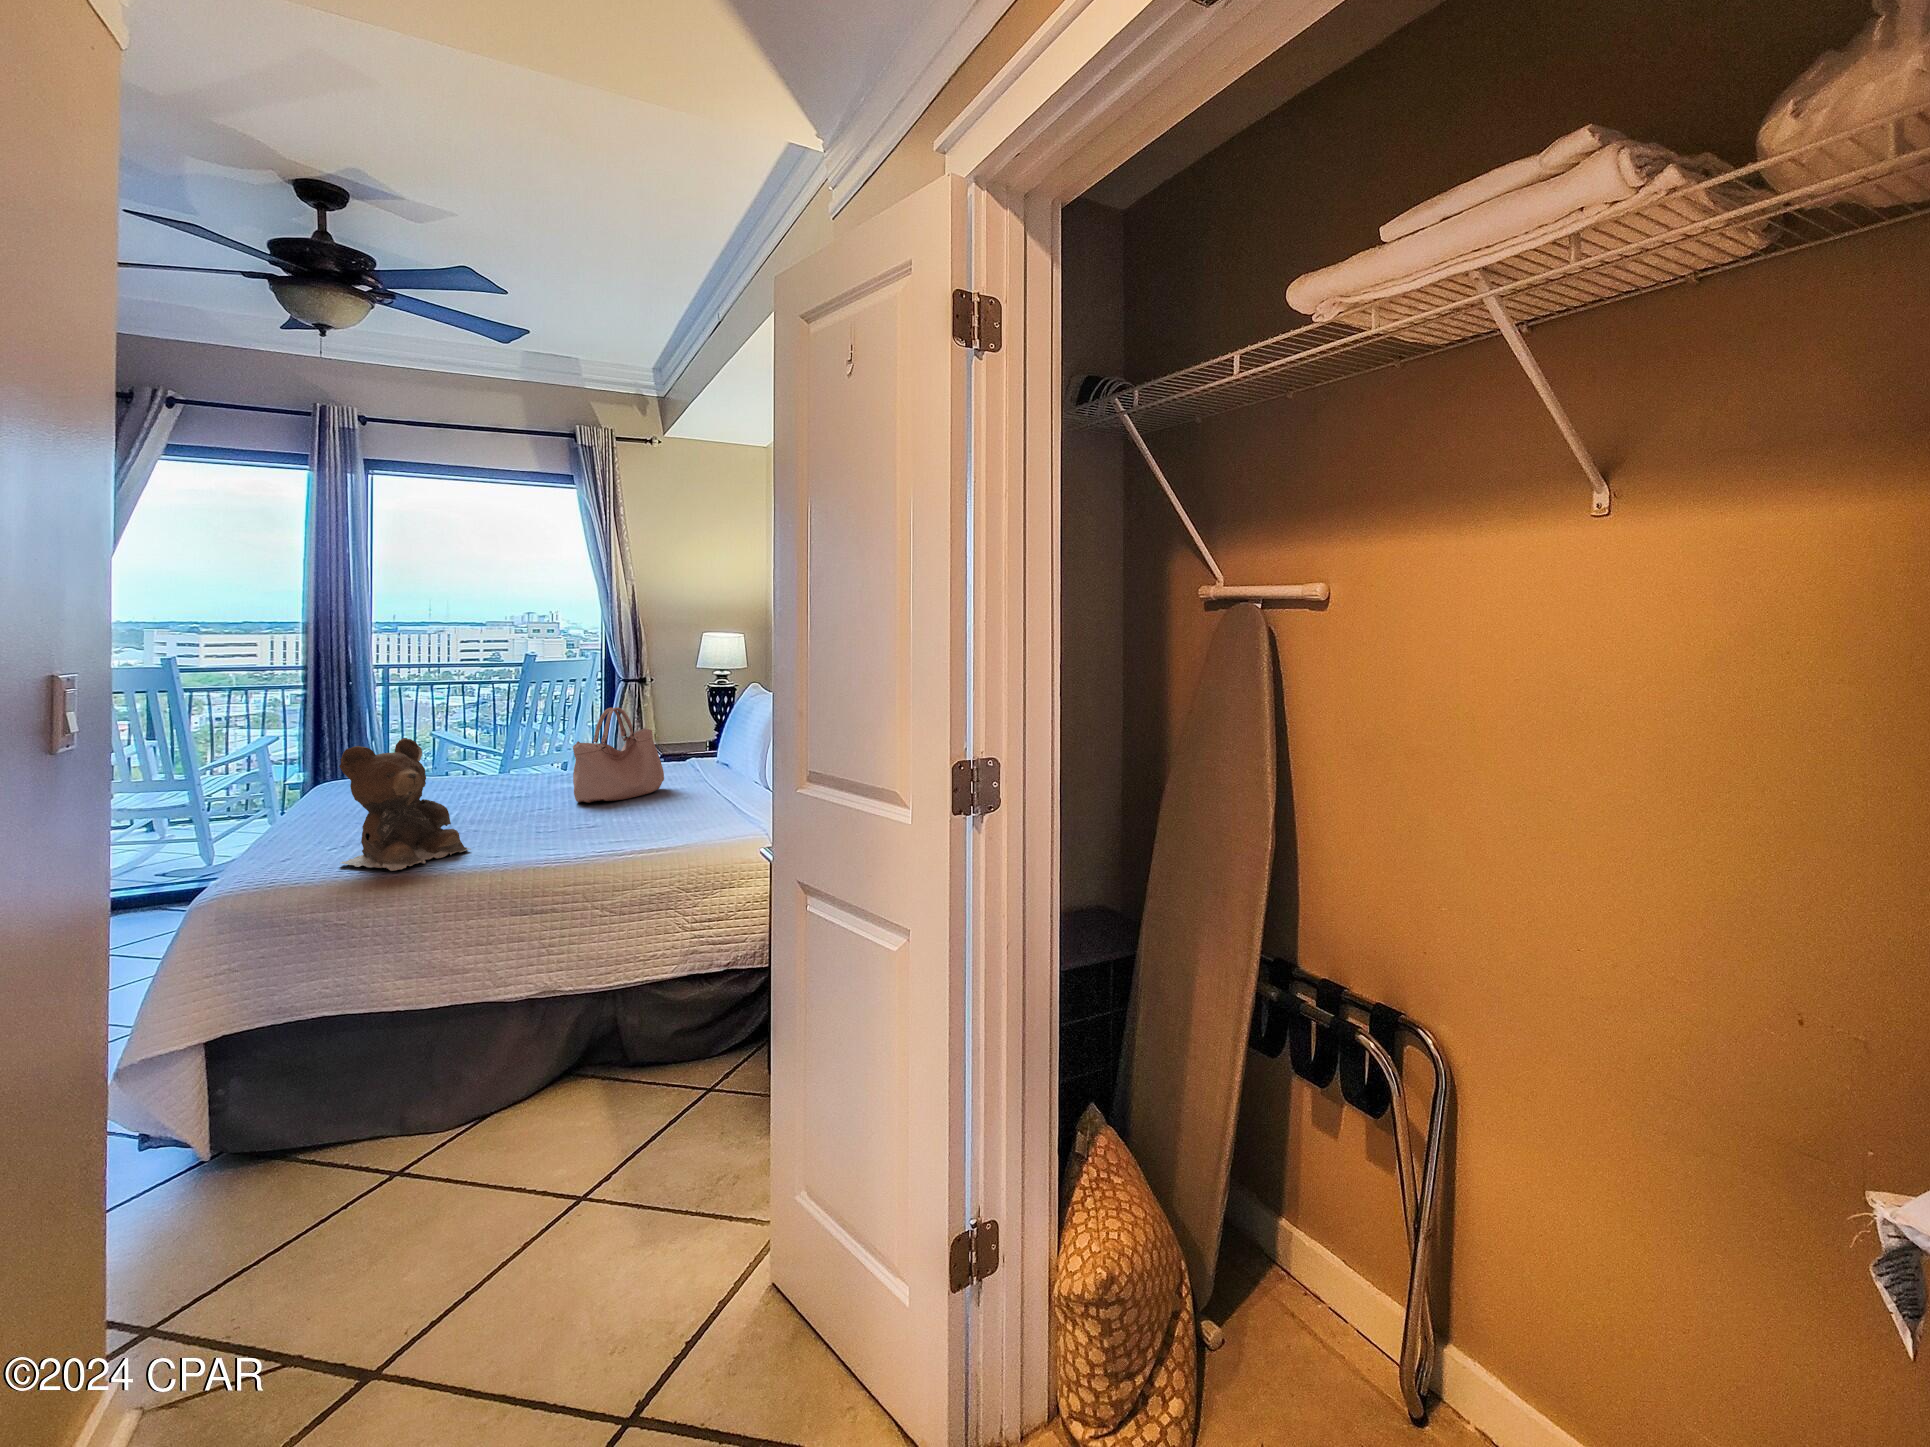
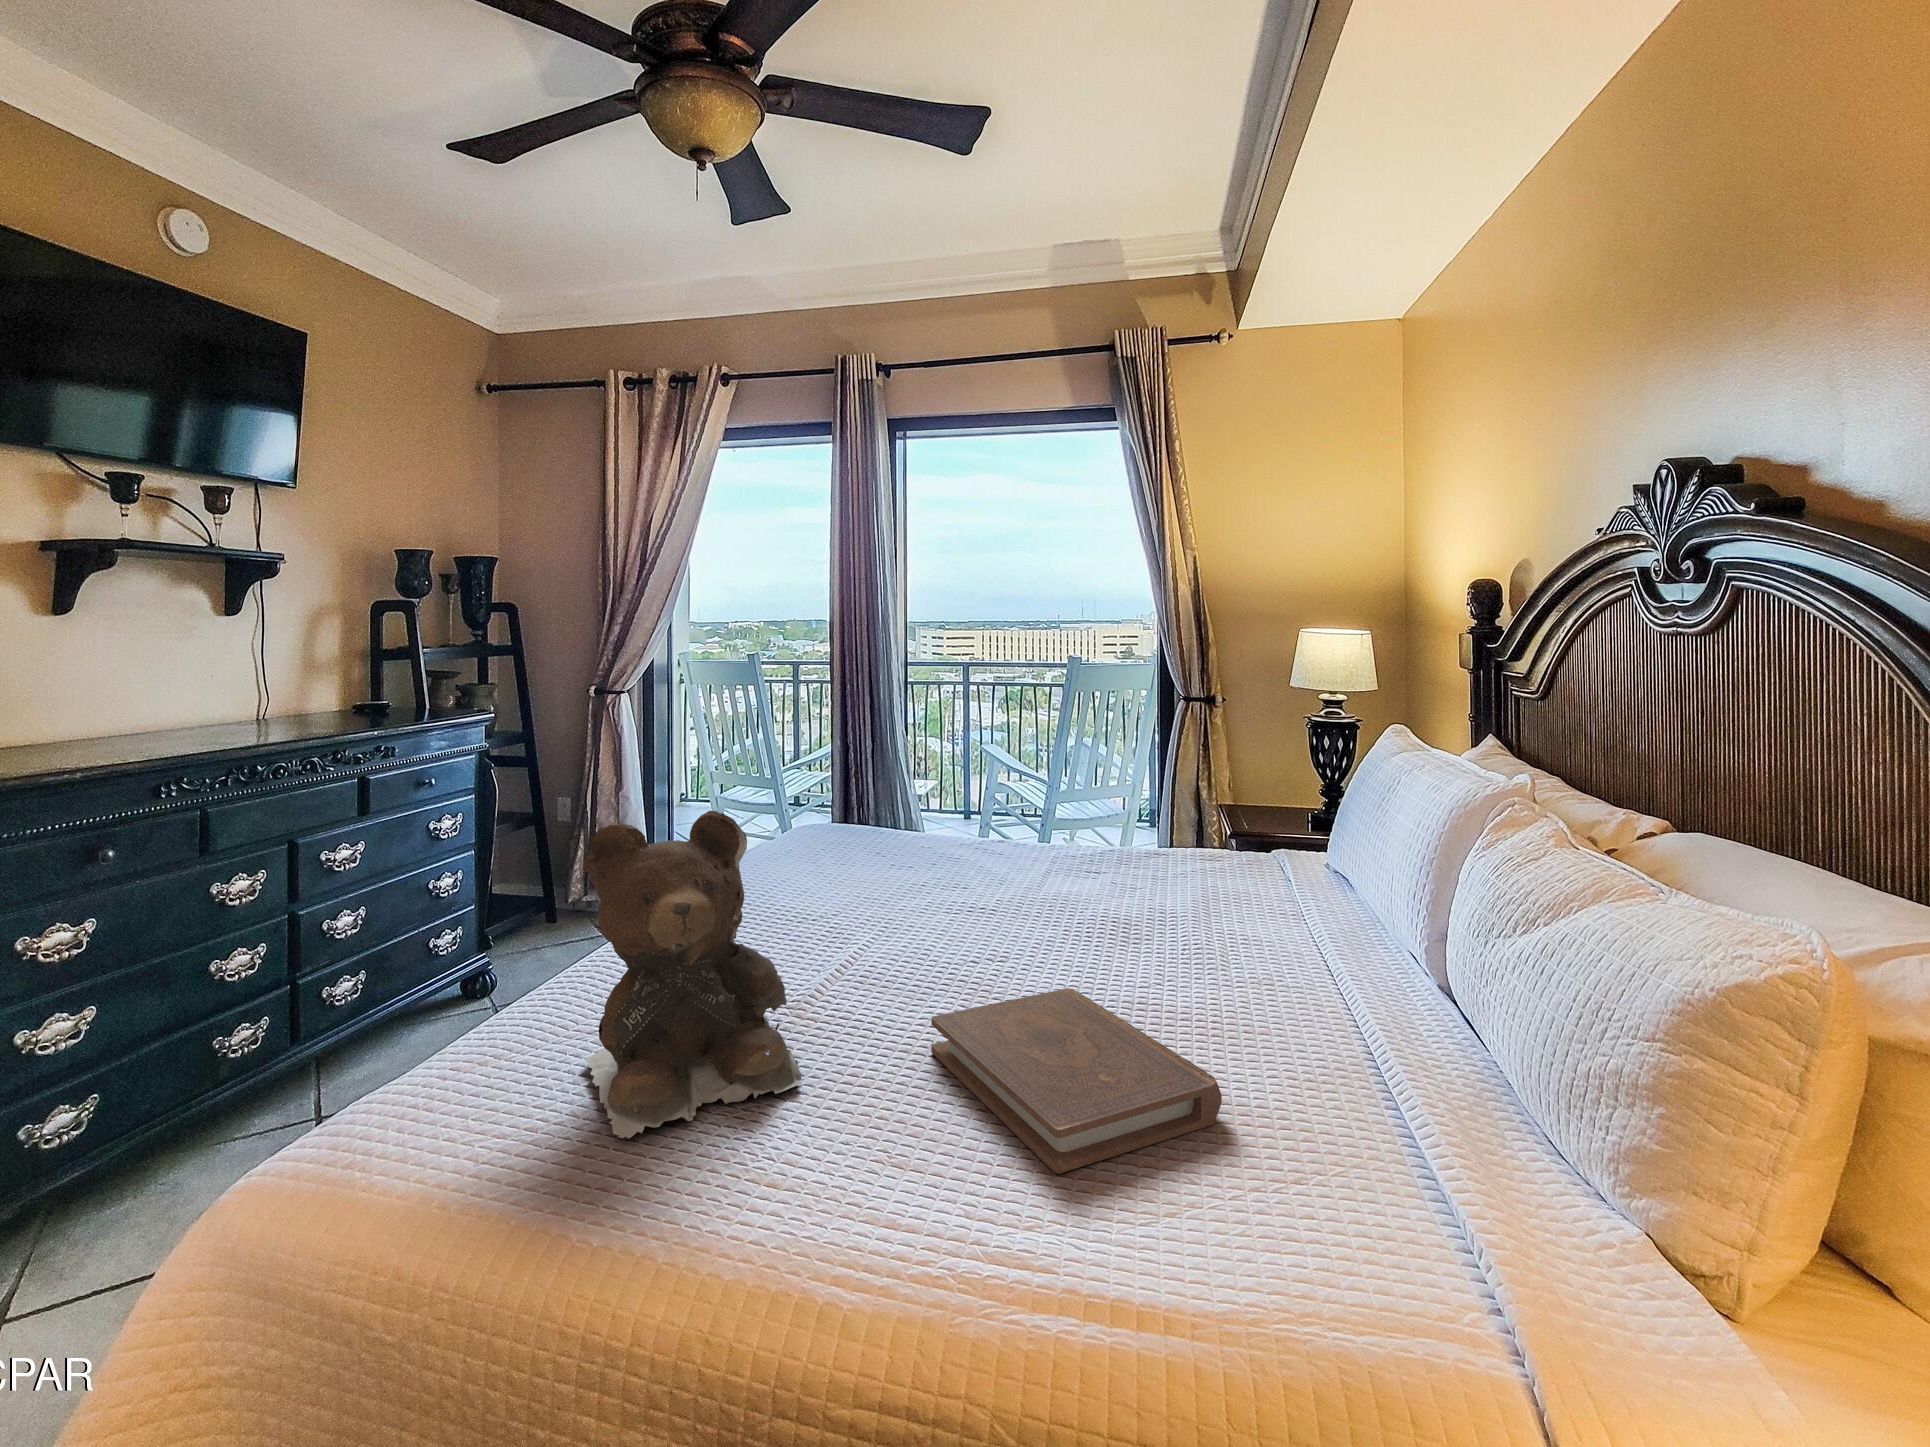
handbag: present [573,707,664,803] -> none [1060,759,1239,958]
book: none [526,805,656,844] -> present [931,988,1222,1174]

